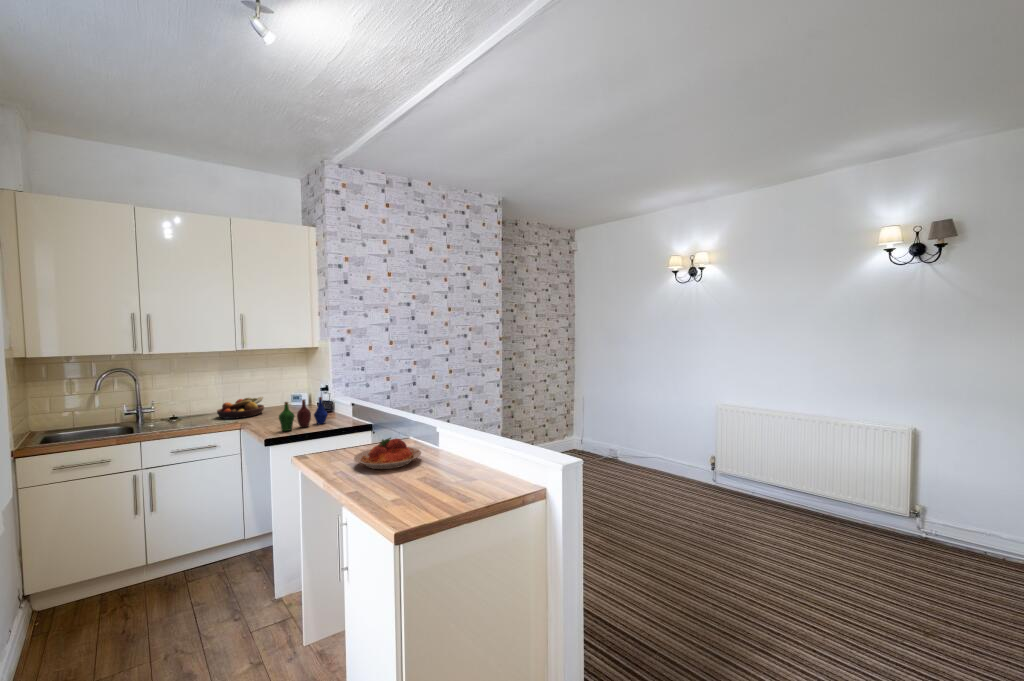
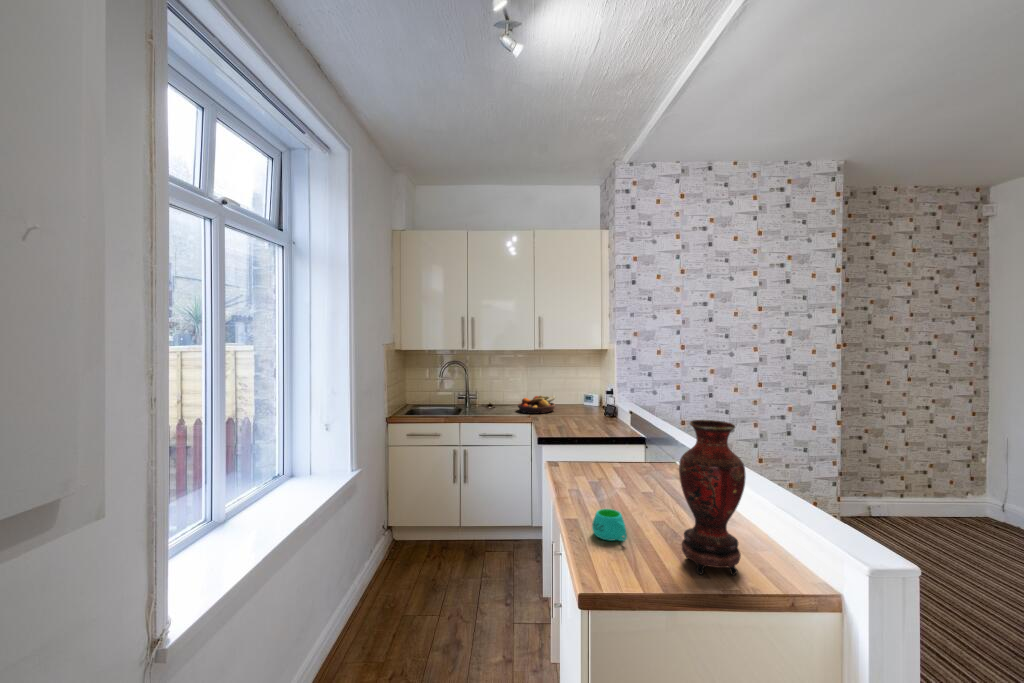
vase: none [449,389,493,500] -> present [679,420,746,575]
bottle: present [279,397,328,431] -> none [554,403,602,433]
plate: present [354,438,421,469] -> none [595,461,674,500]
mug: none [376,475,408,500] -> present [592,509,627,541]

